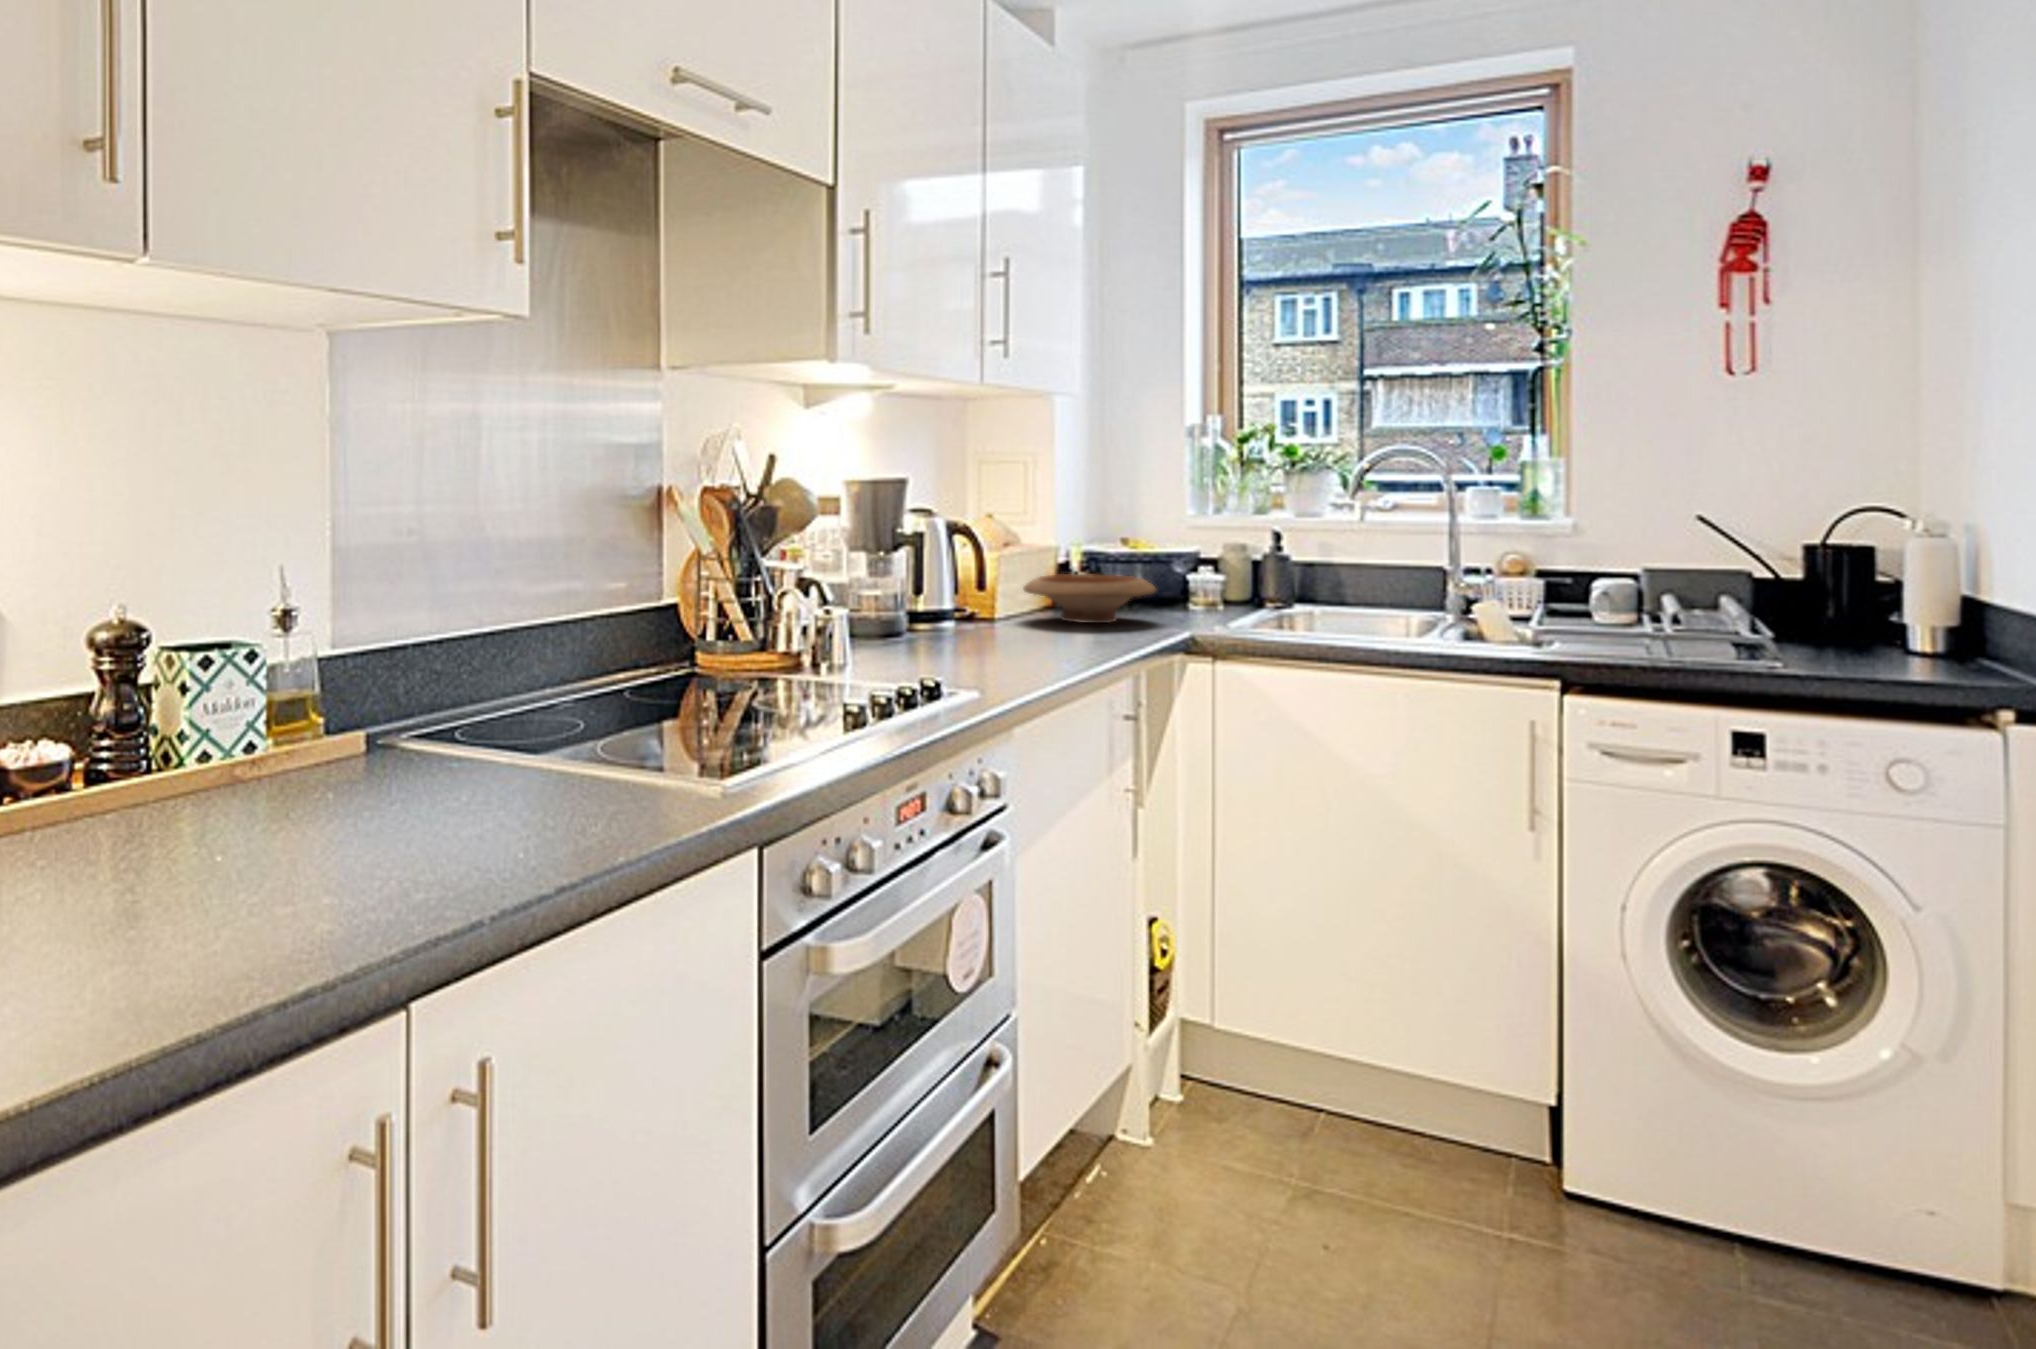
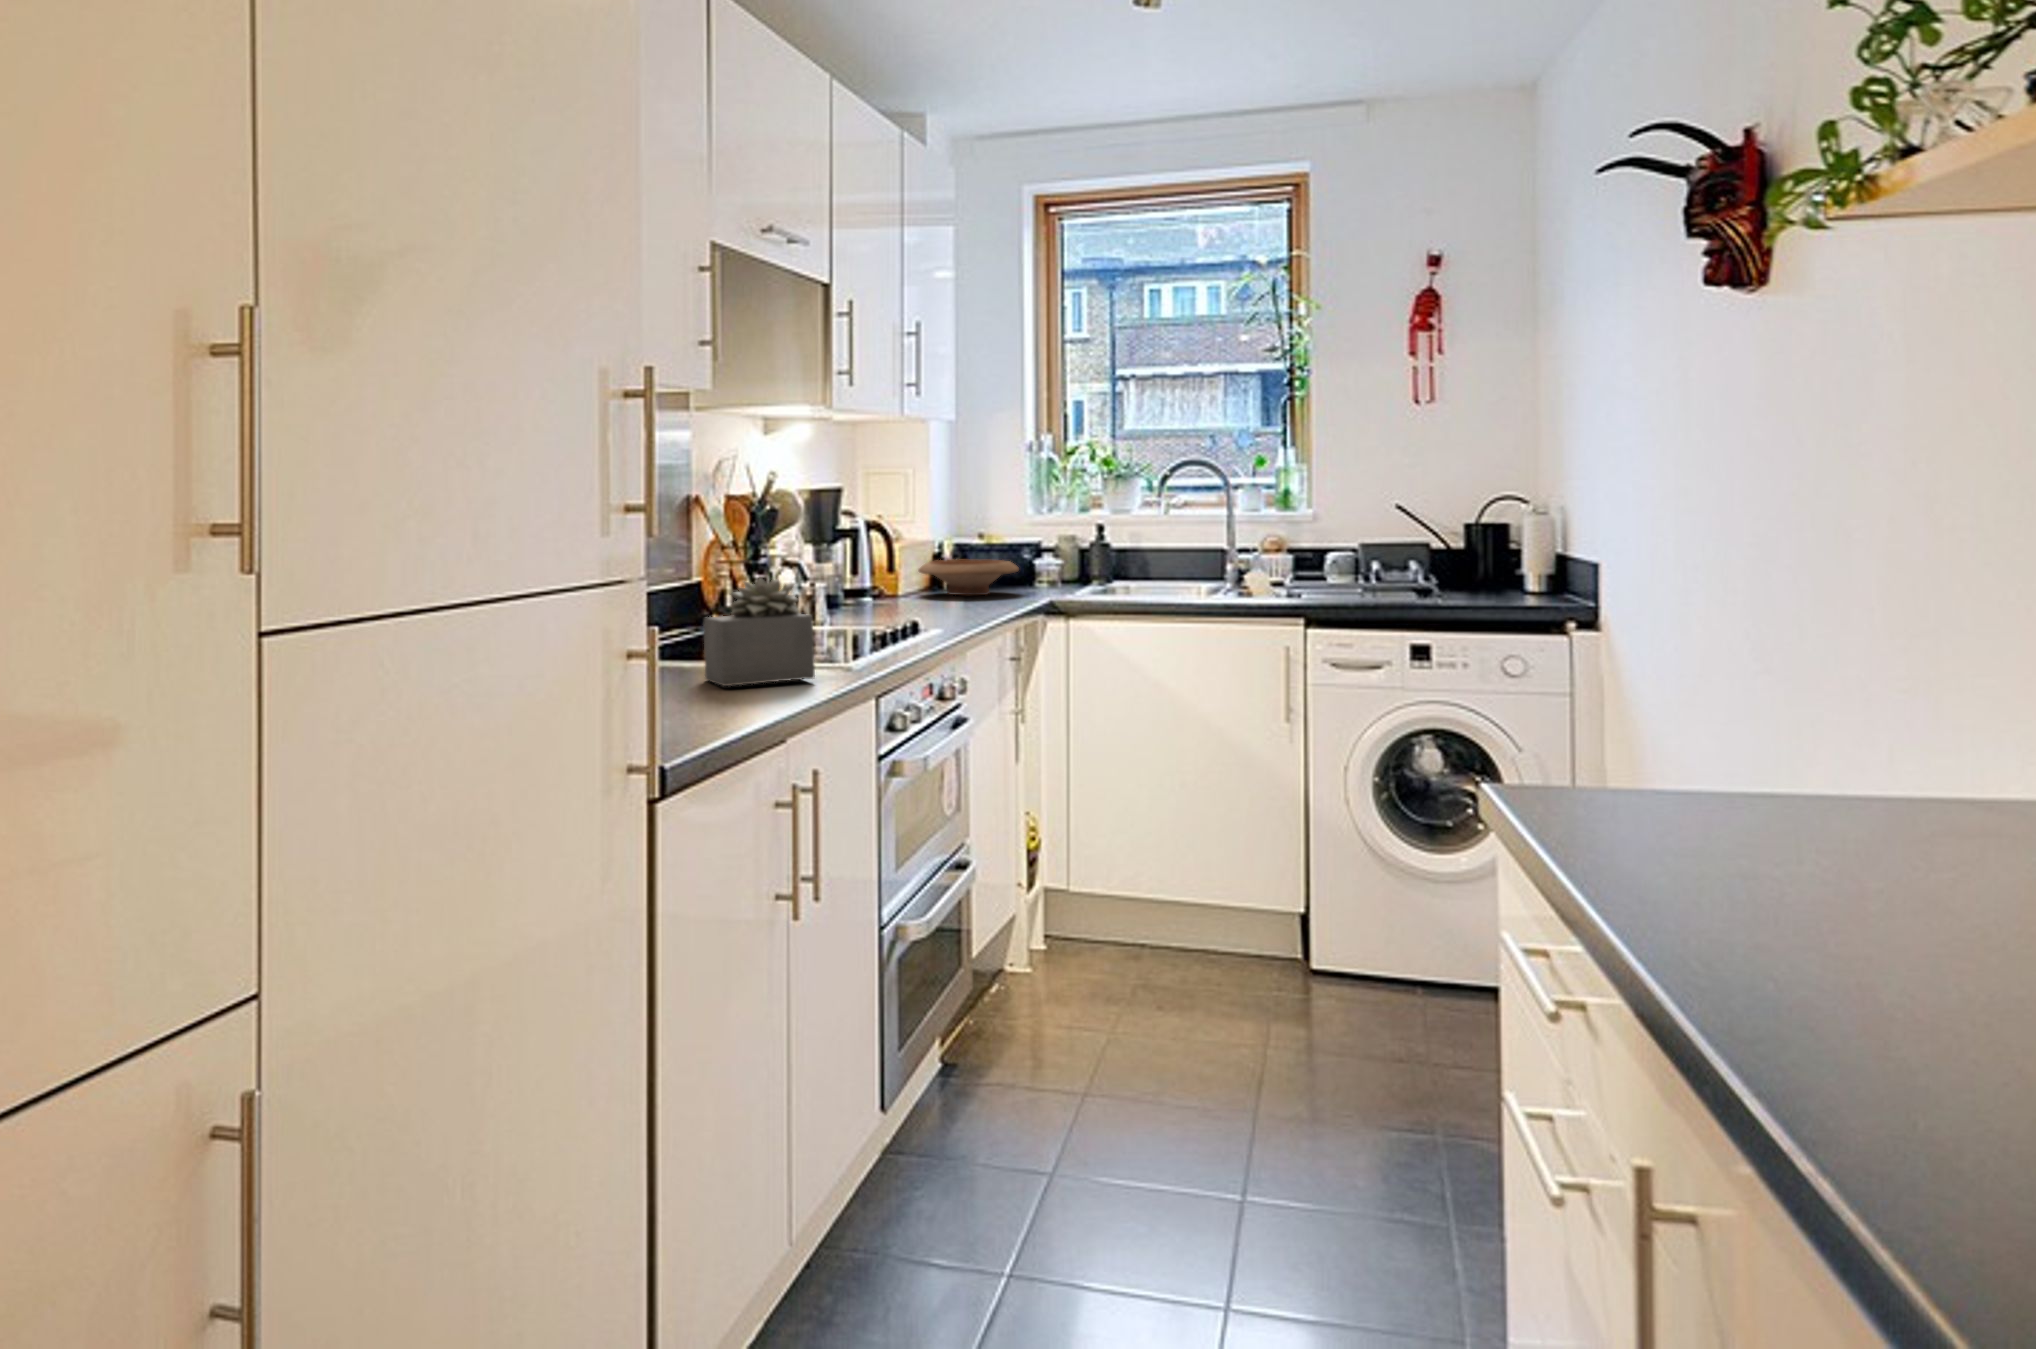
succulent plant: none [485,625,660,820] -> present [704,578,815,686]

